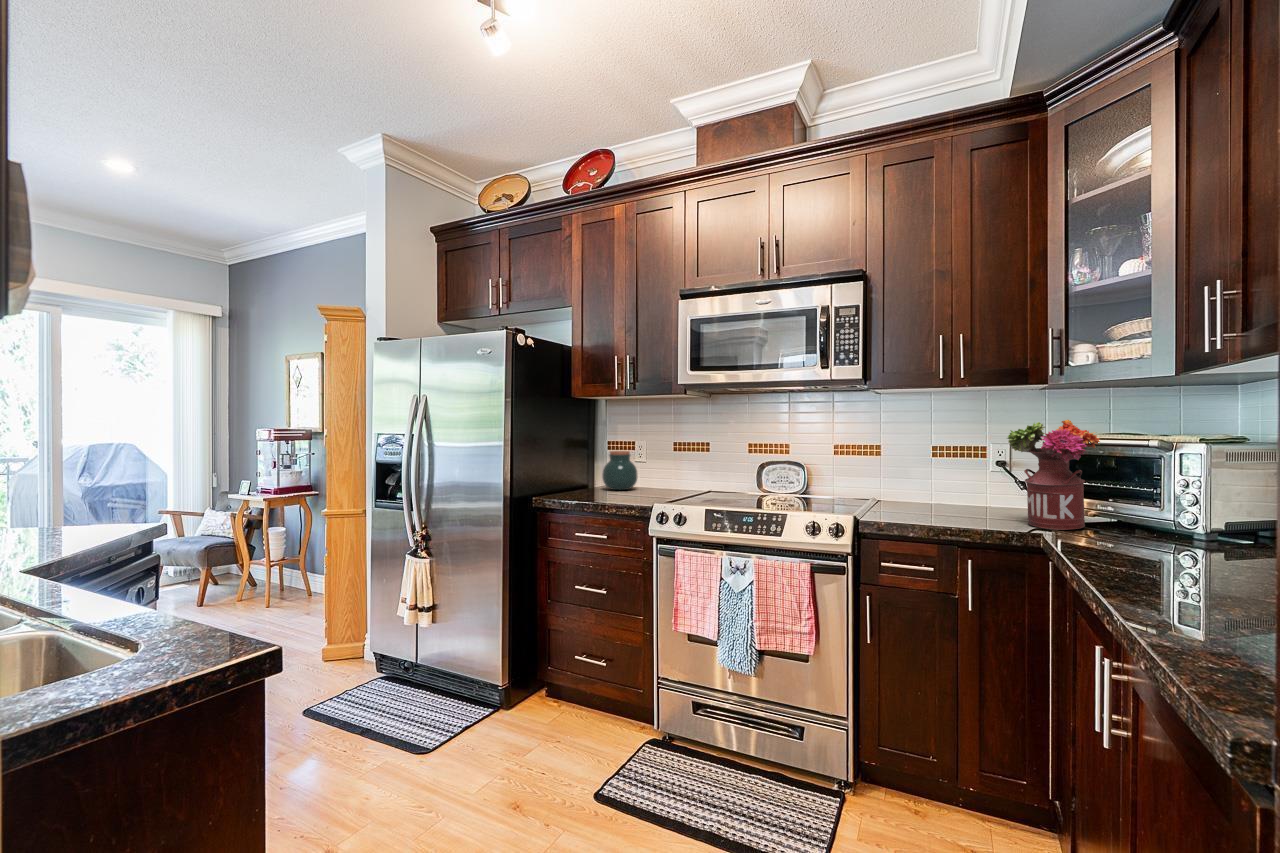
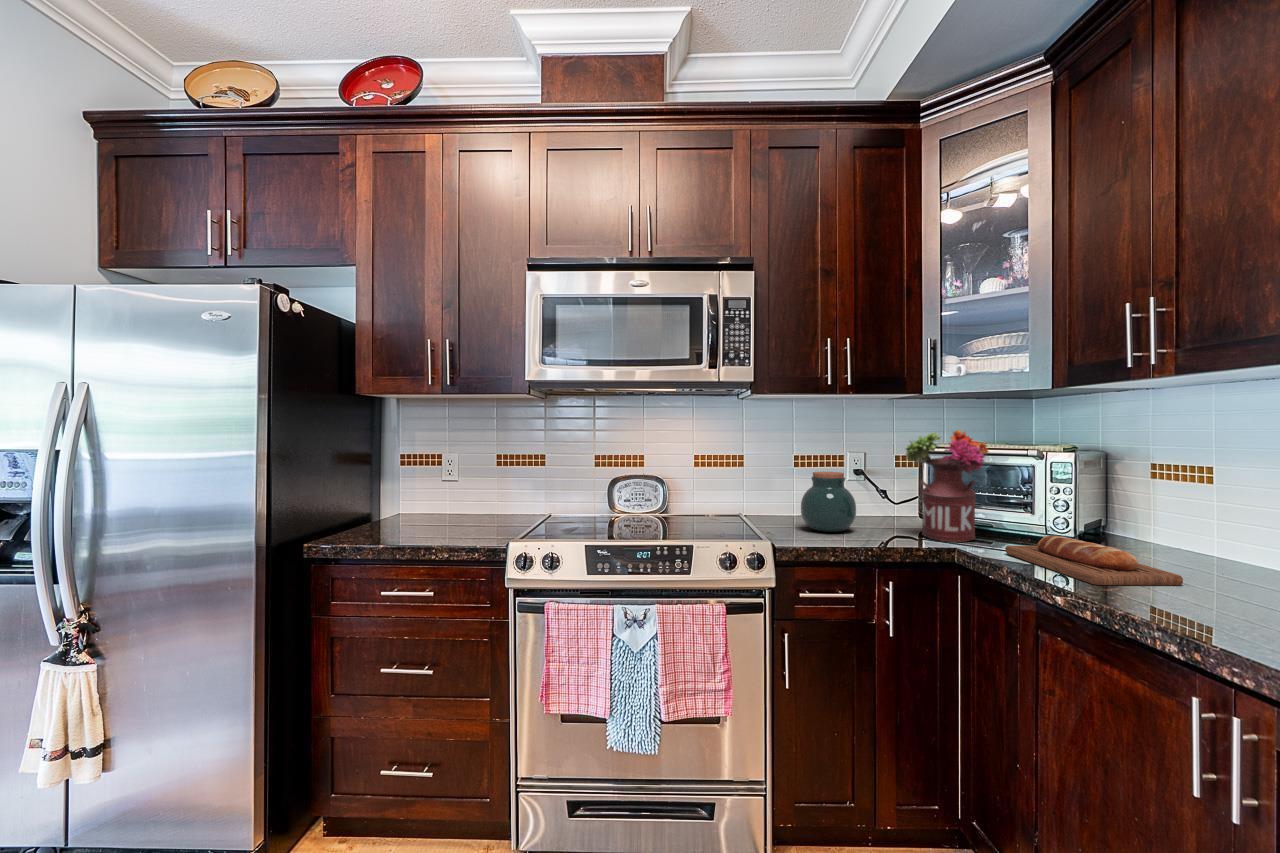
jar: present [602,451,638,490] -> present [801,472,856,532]
bread loaf: none [1084,524,1225,574] -> present [1005,535,1183,585]

